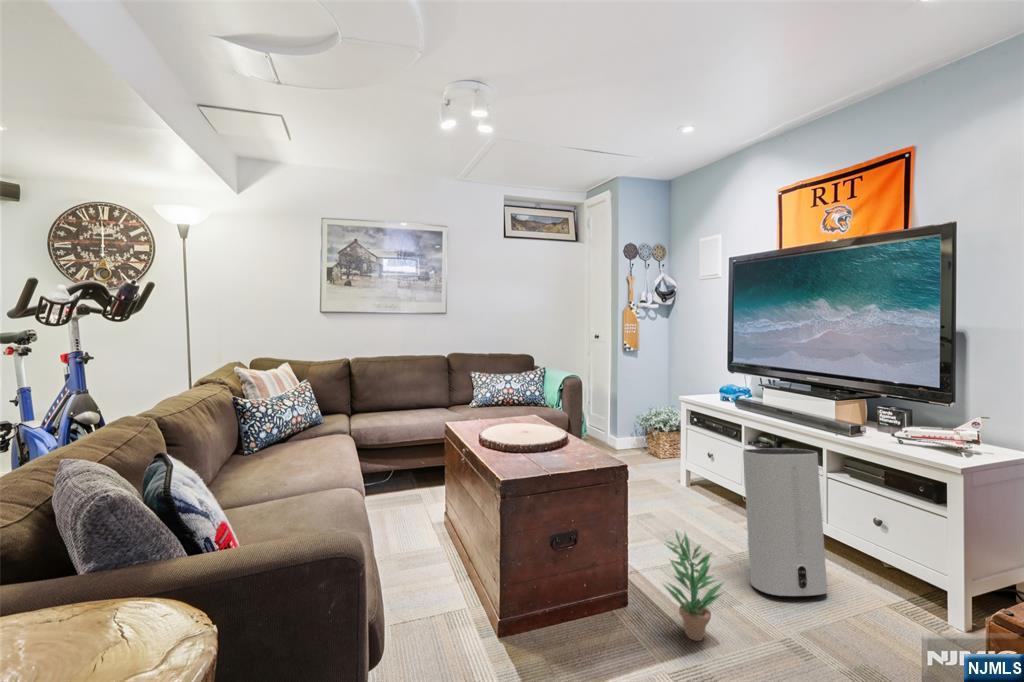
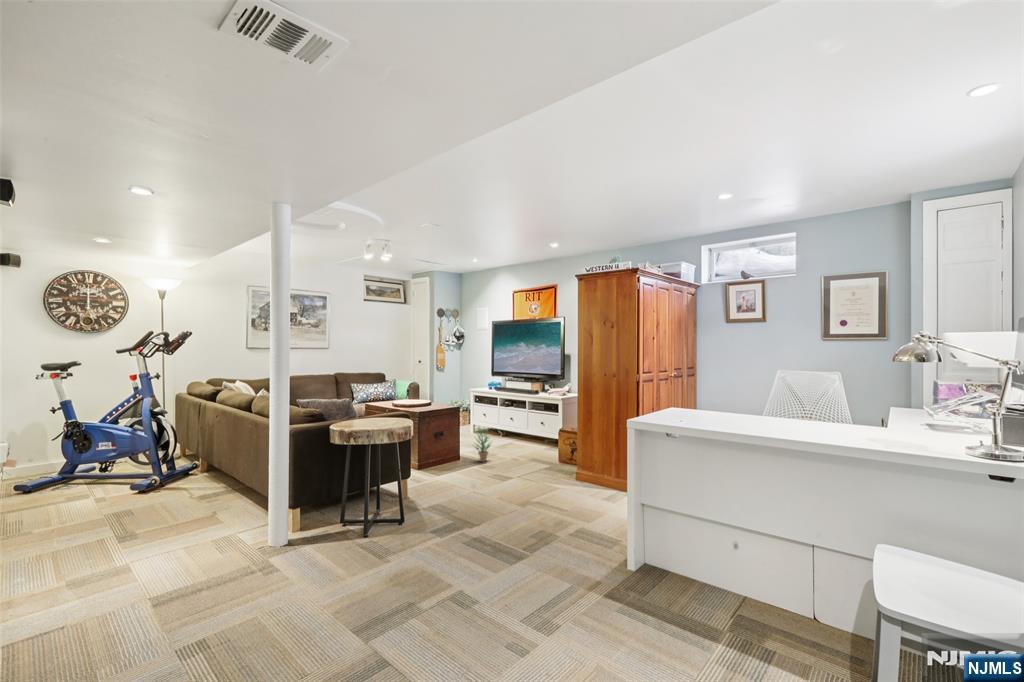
air purifier: present [743,448,827,596] -> none [497,399,525,451]

